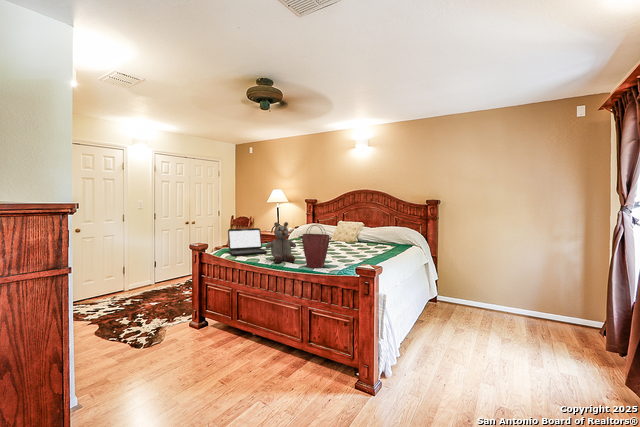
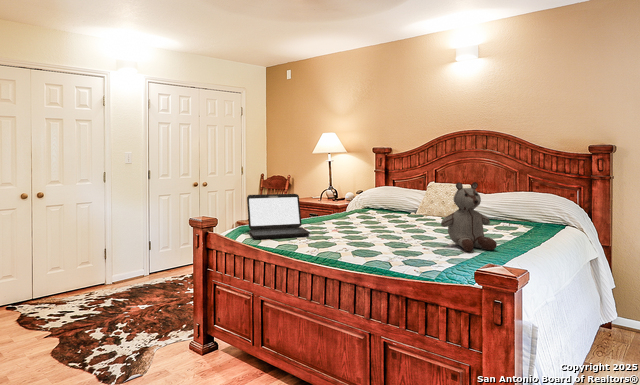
stuffed bear: present [266,222,296,263] -> present [441,182,497,251]
handbag: present [302,225,329,268] -> none [370,187,420,266]

